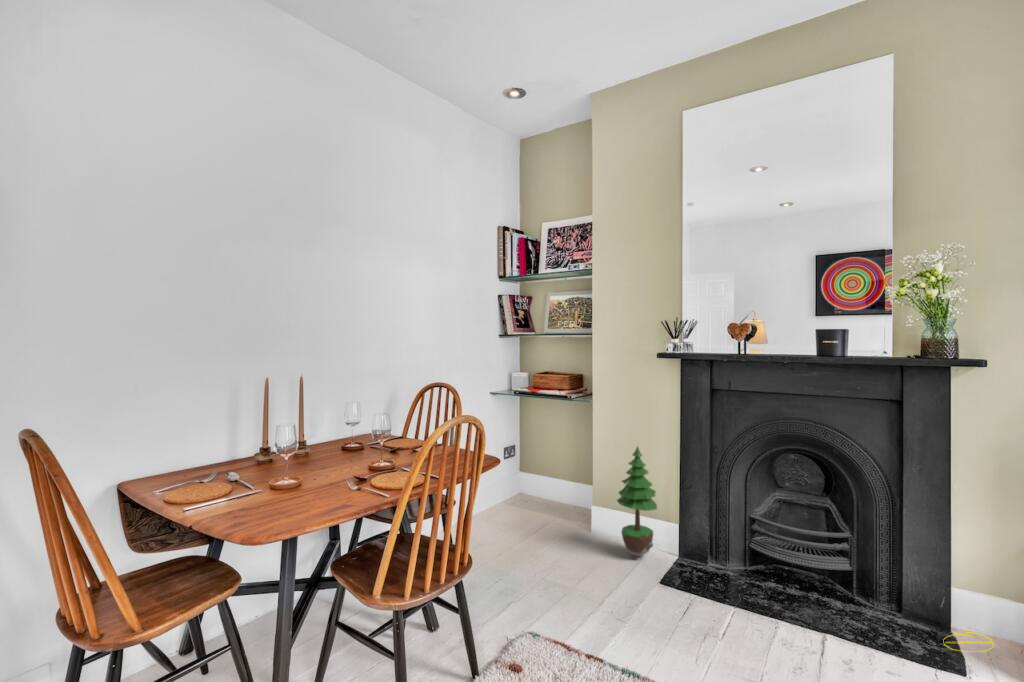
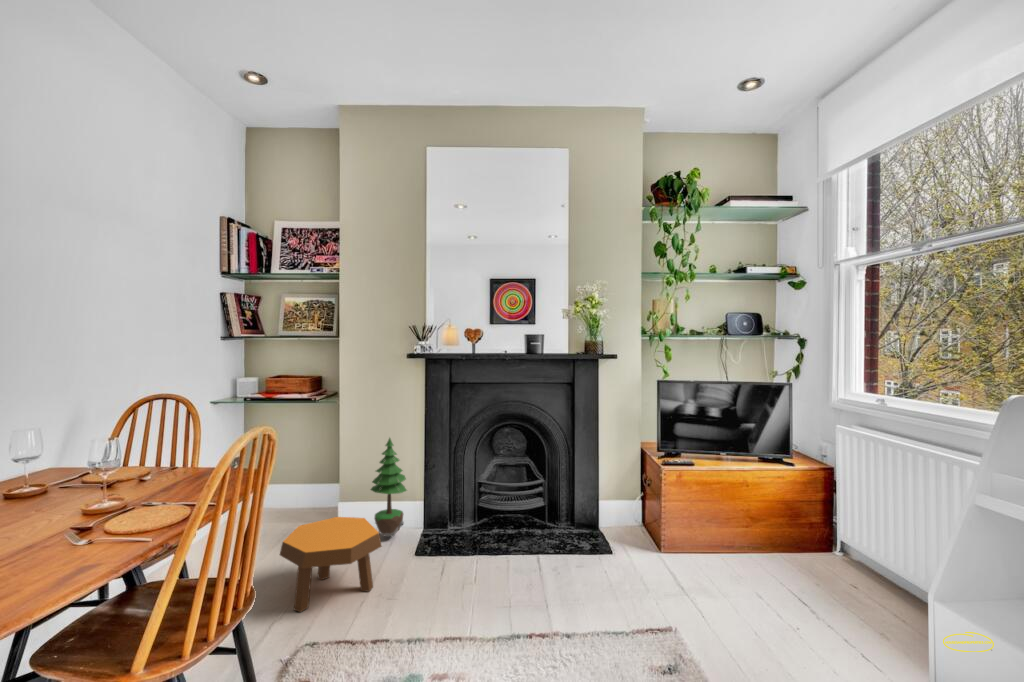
footstool: none [512,523,608,615] -> present [280,517,381,612]

